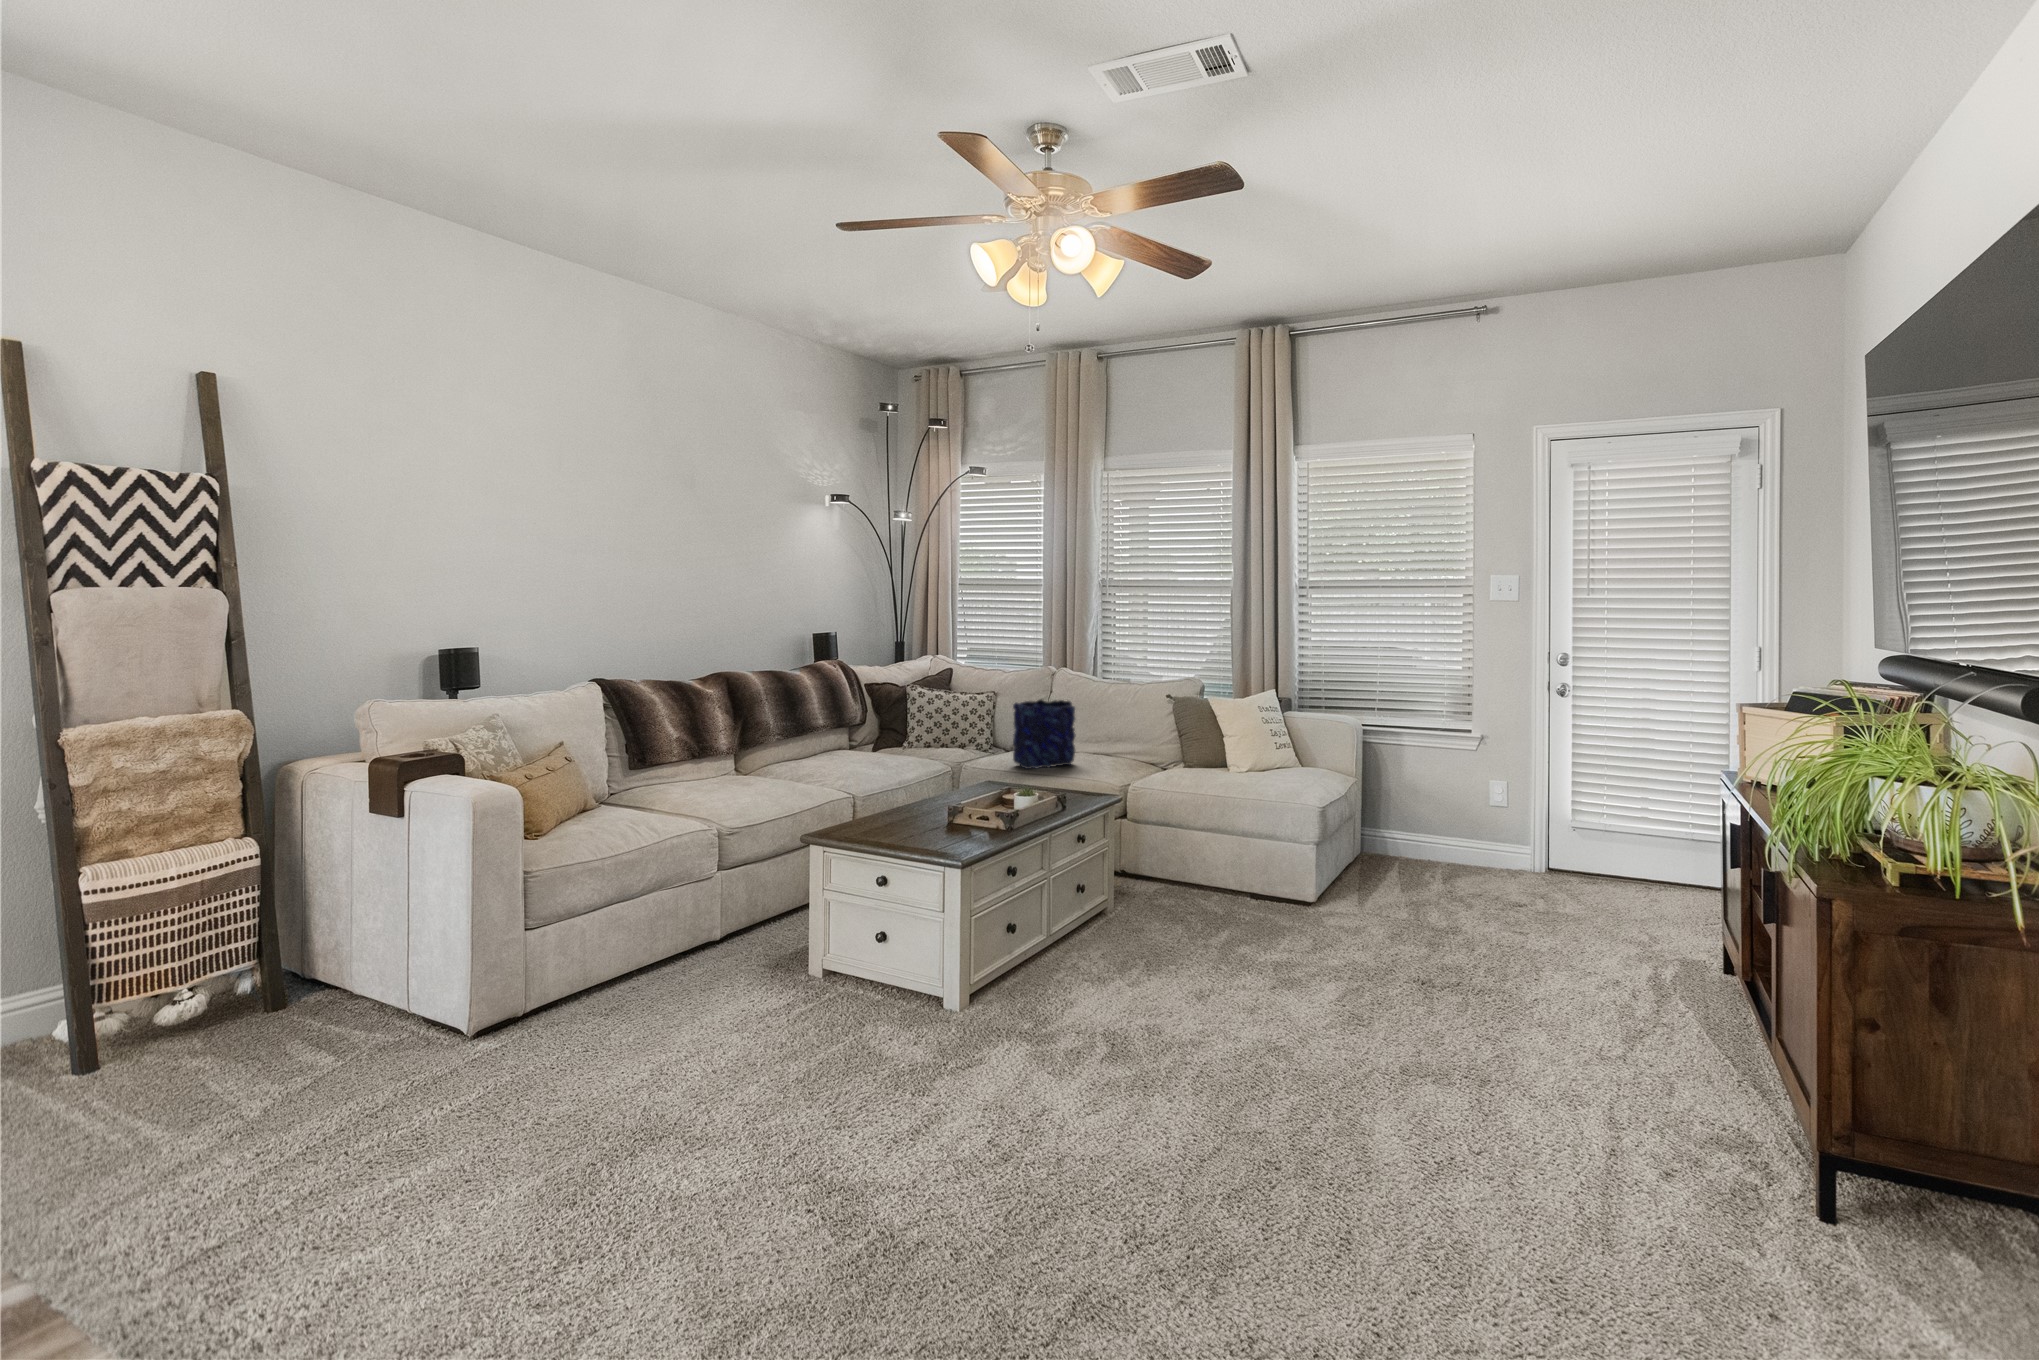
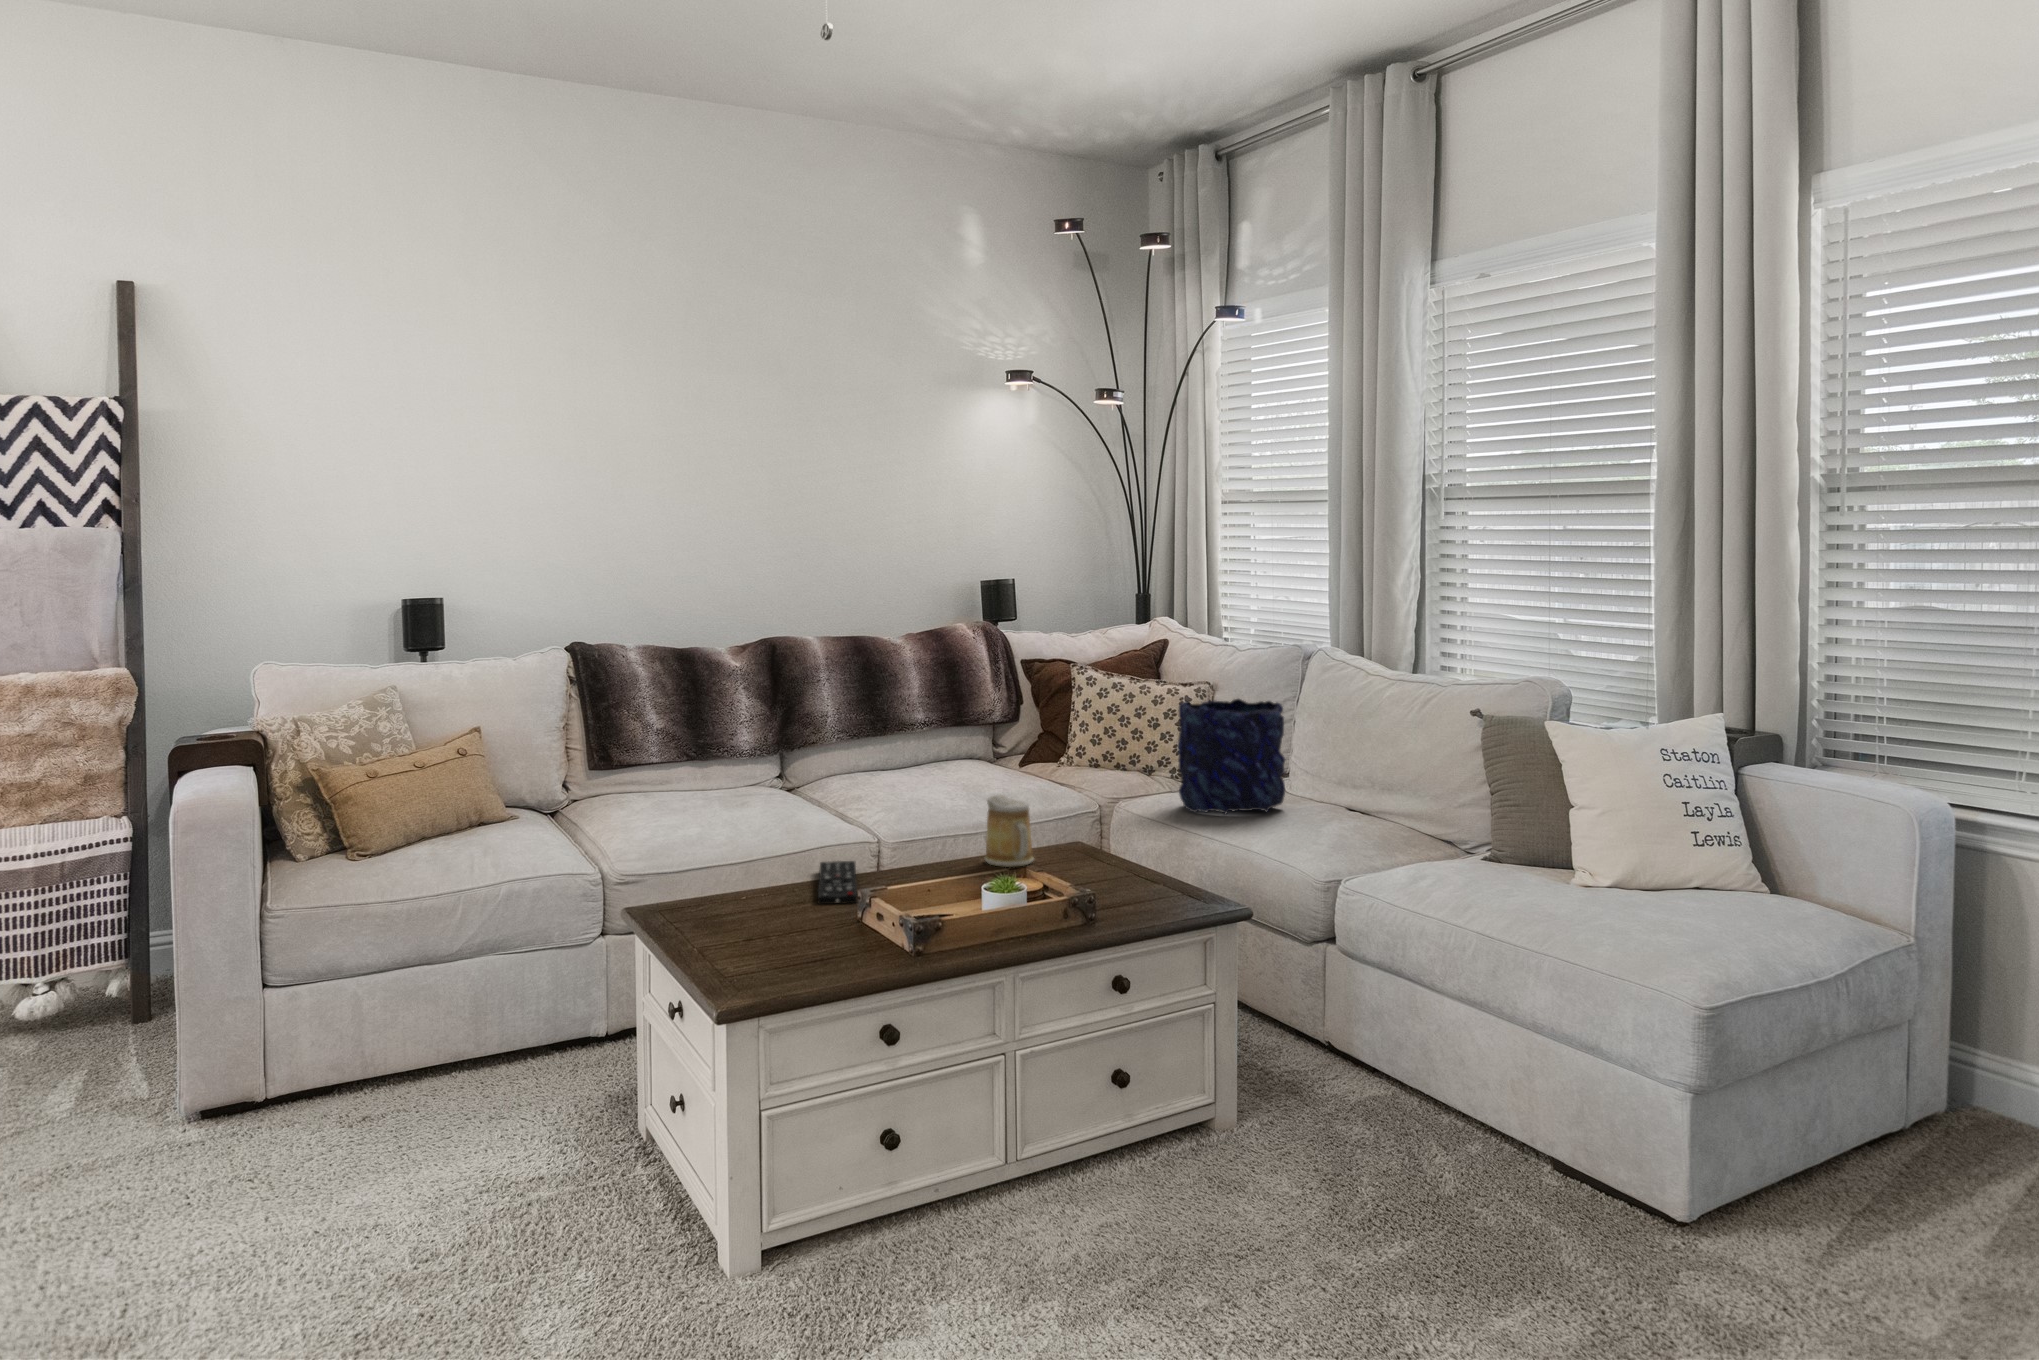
mug: none [974,762,1007,804] -> present [985,795,1034,867]
remote control: none [892,809,956,832] -> present [818,861,857,904]

